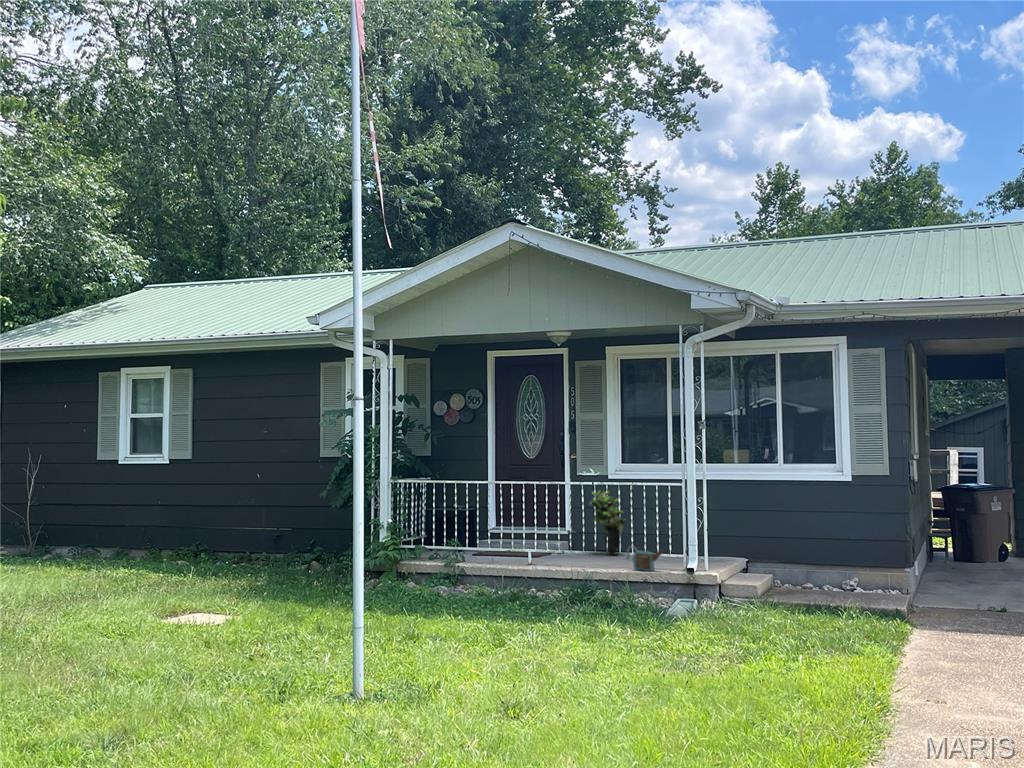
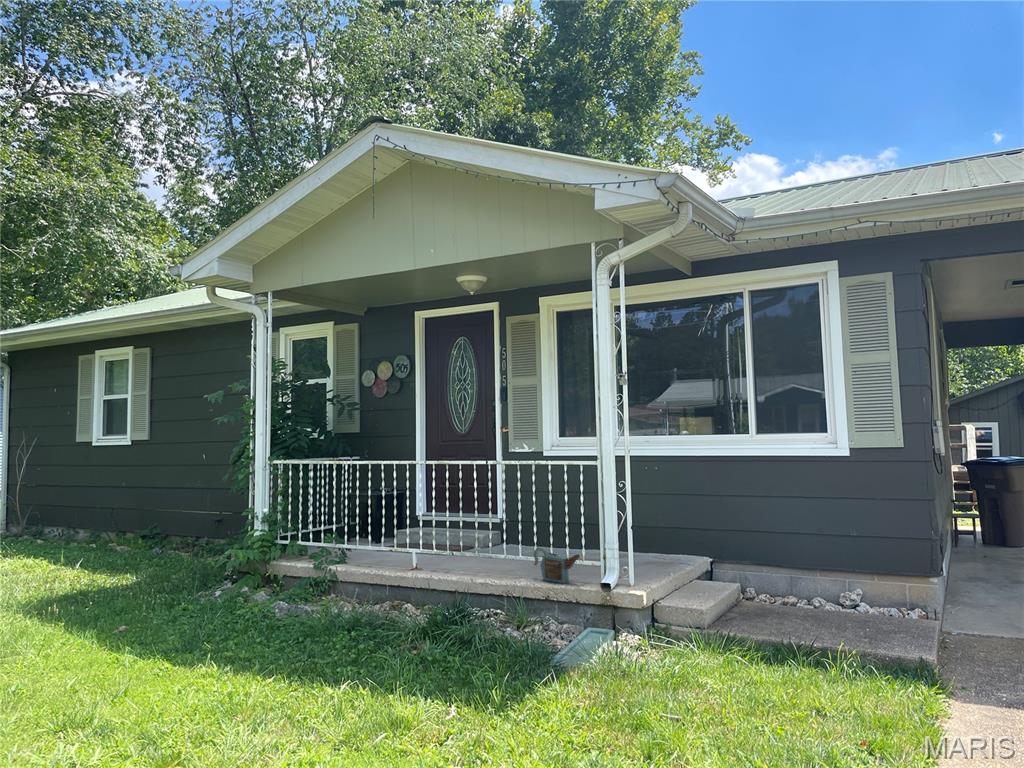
potted plant: present [590,491,626,555] -> none [511,470,558,552]

